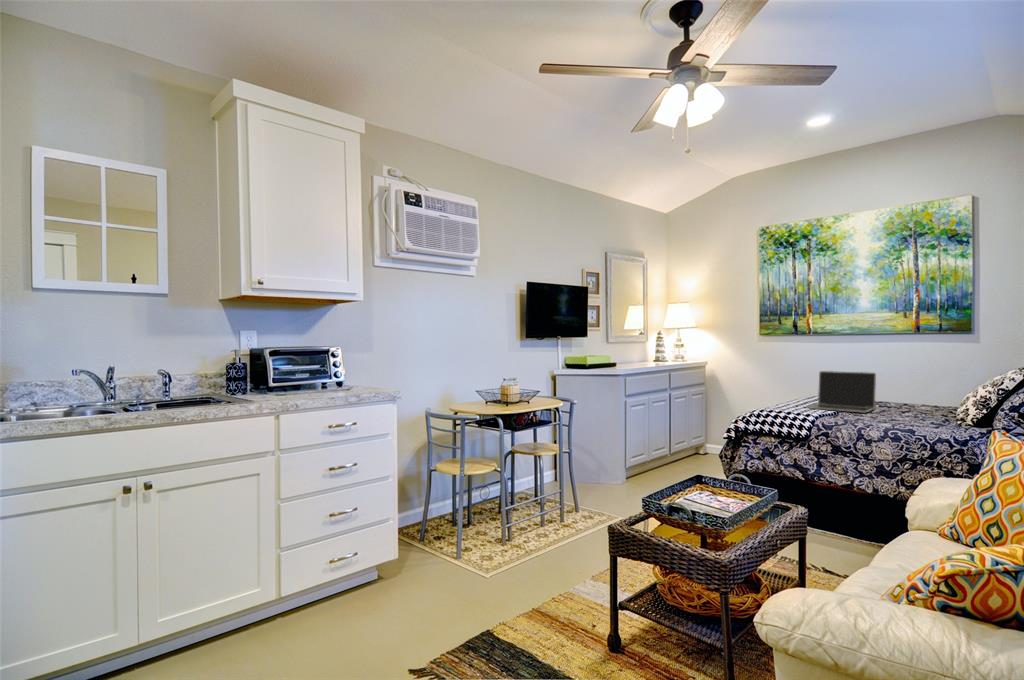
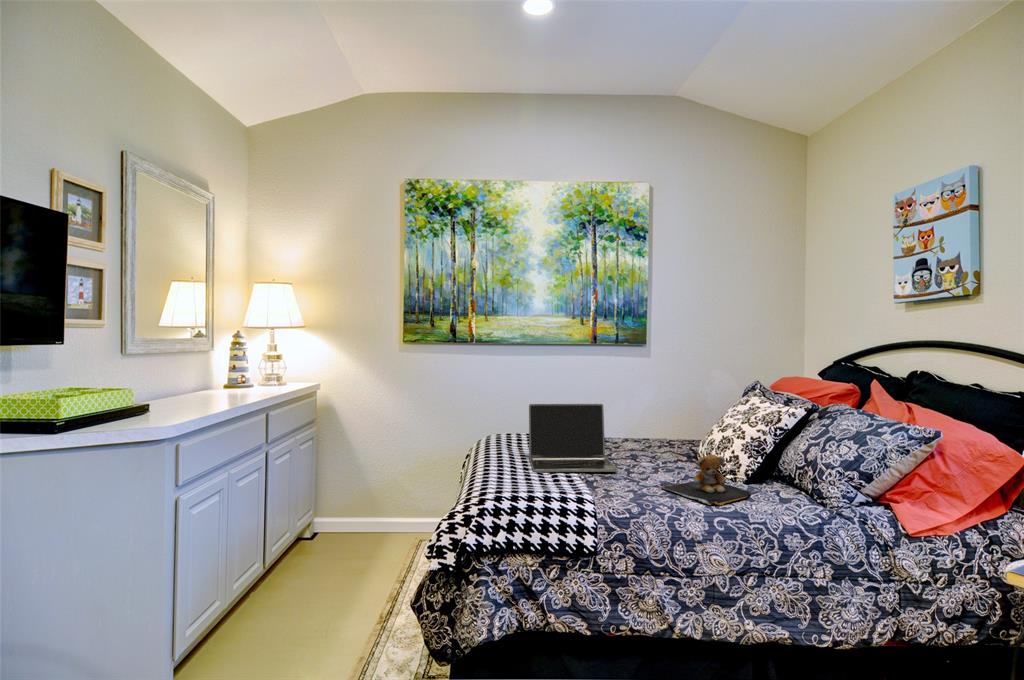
teddy bear: none [879,400,945,428] -> present [661,455,751,505]

